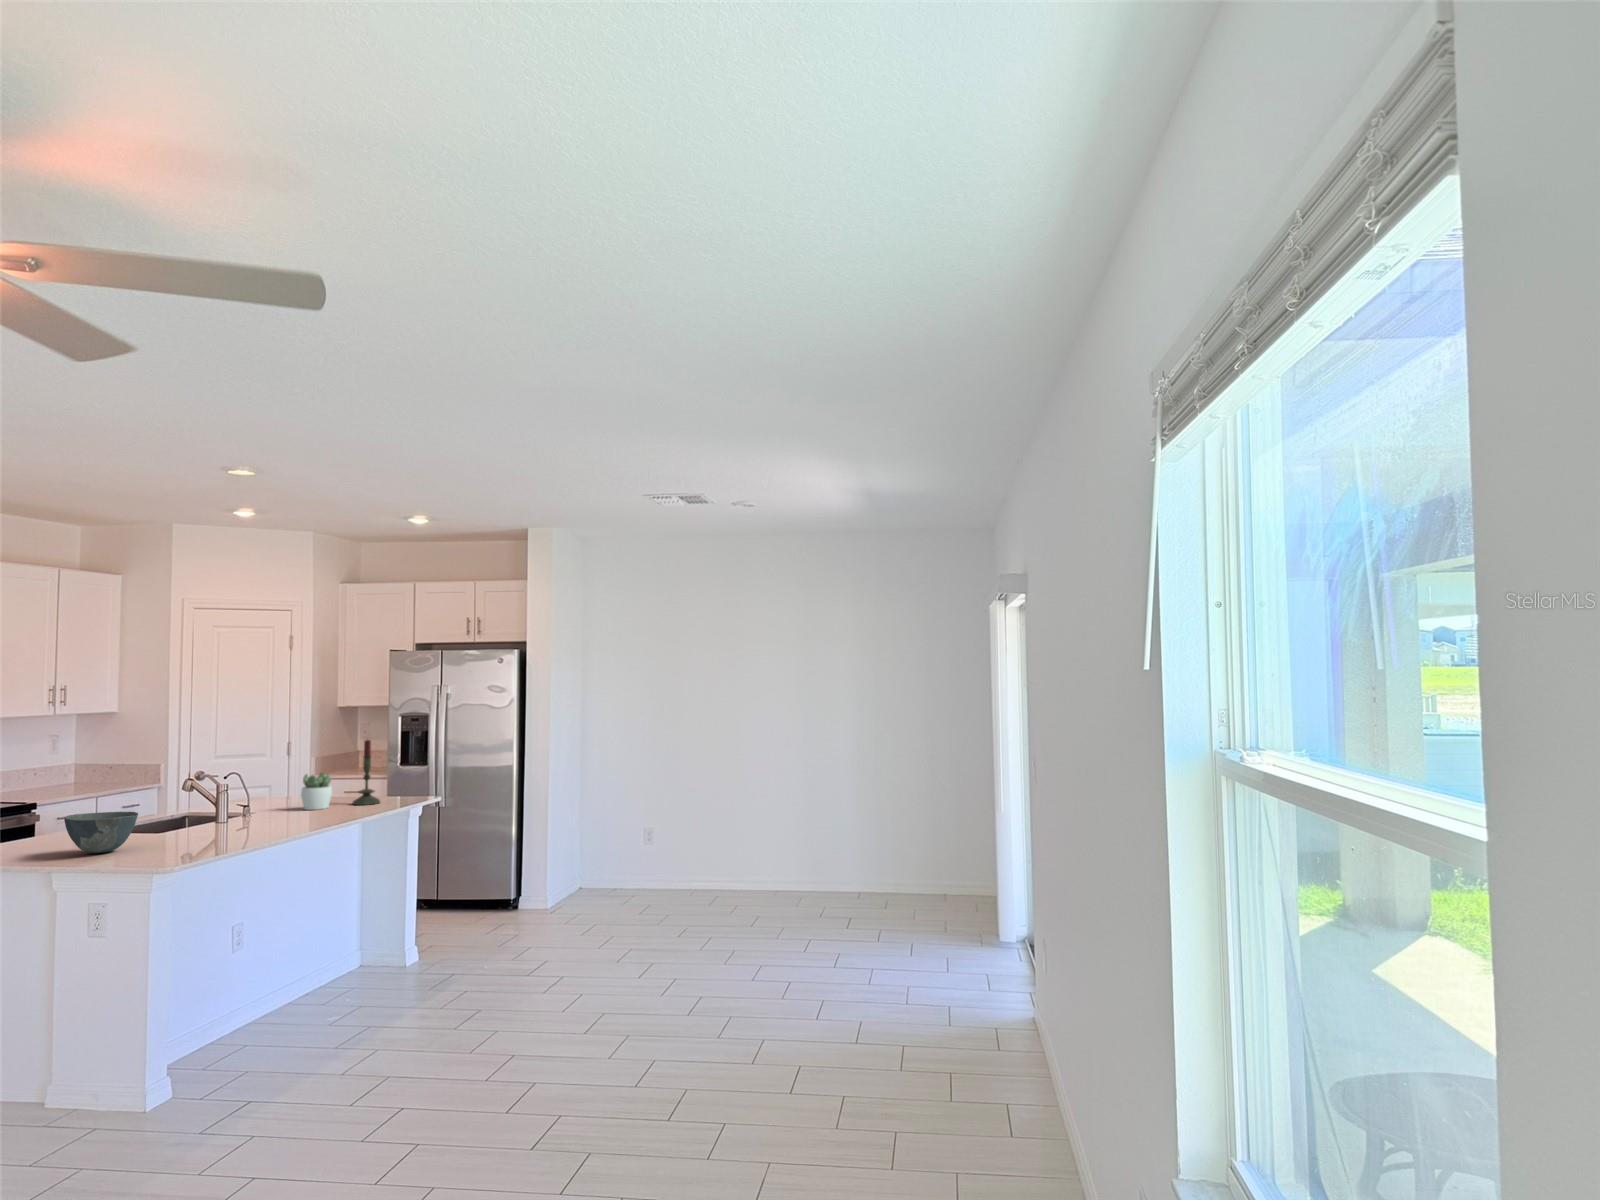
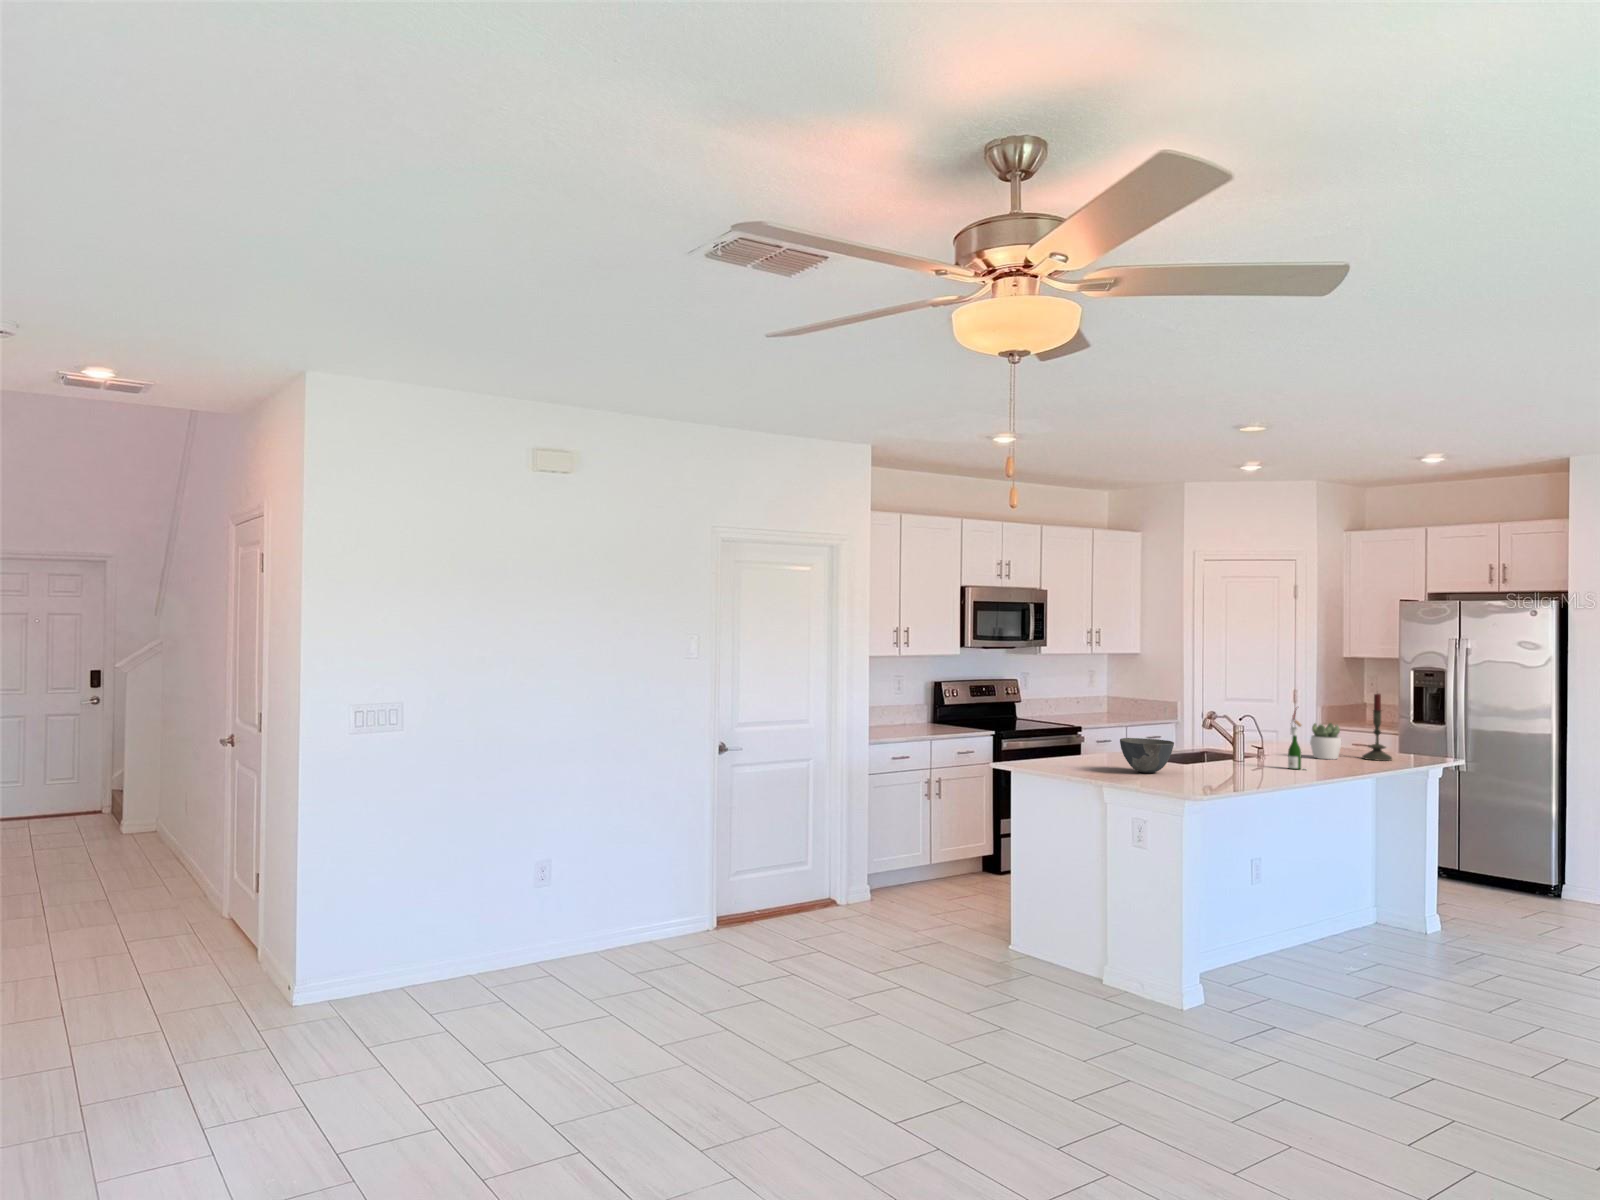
wine bottle: none [275,759,295,825] -> present [1288,708,1301,769]

